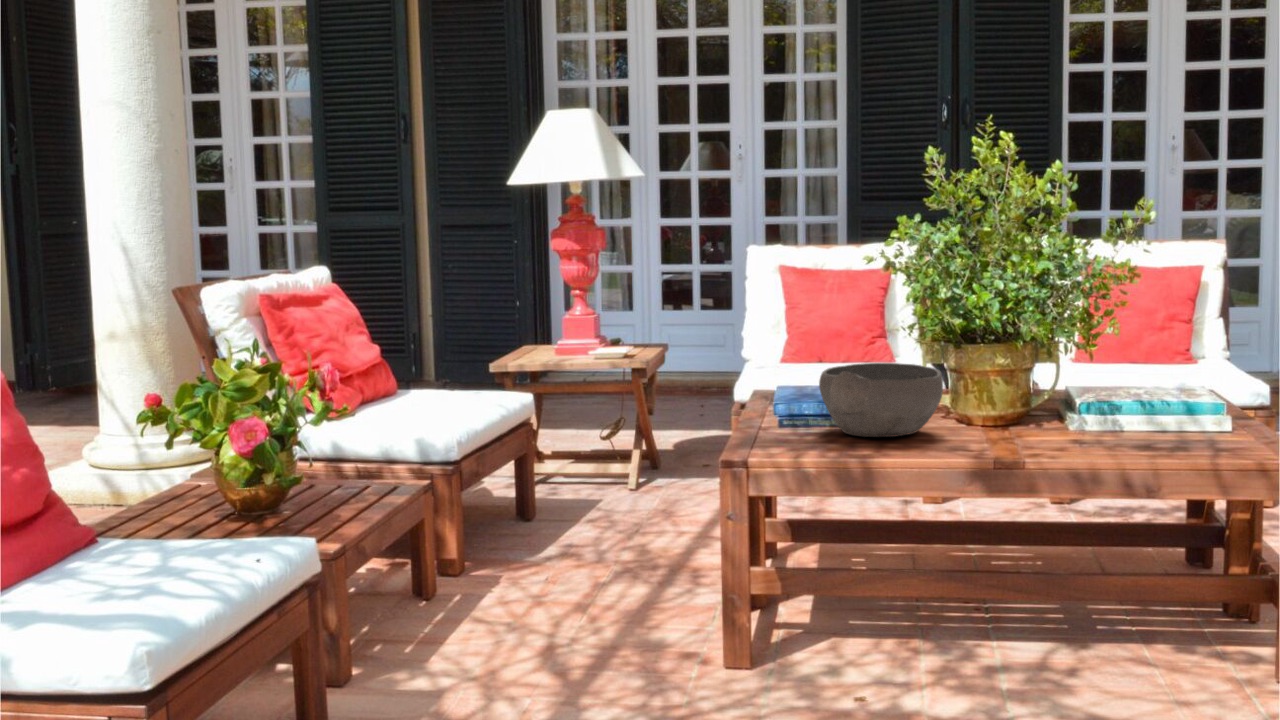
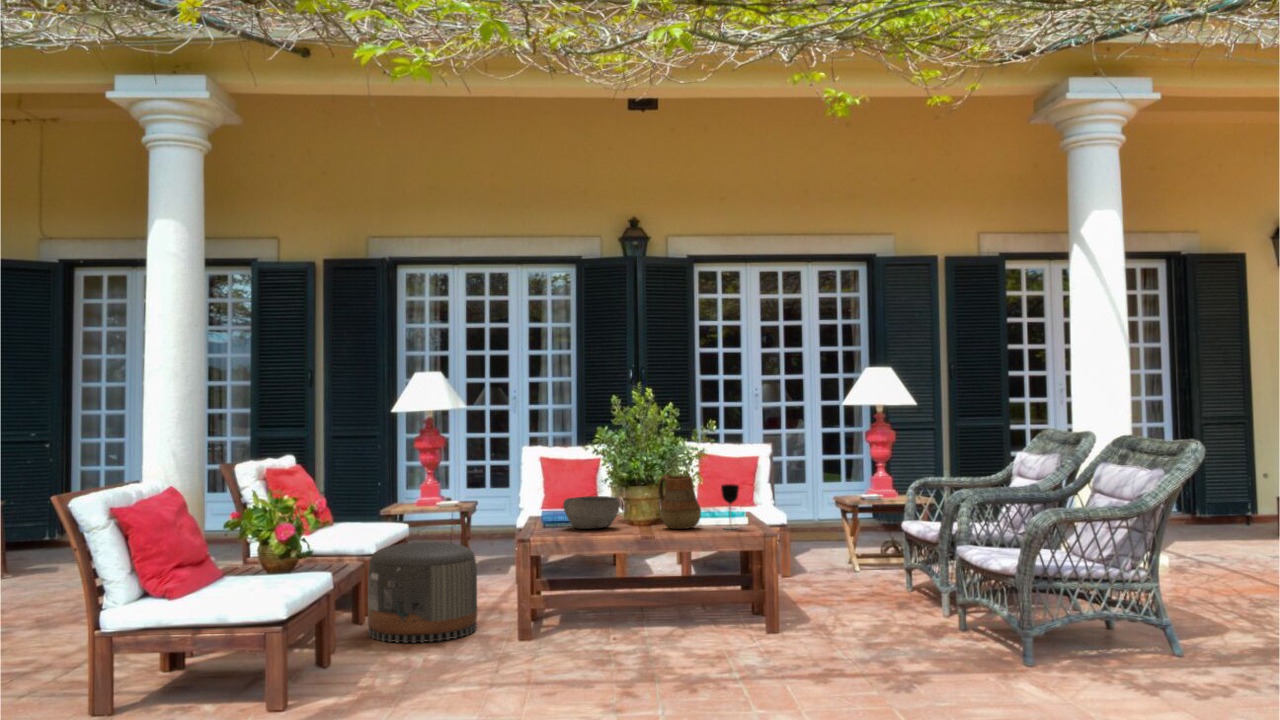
pitcher: none [1029,322,1131,446] -> present [658,474,701,529]
wine glass: none [1182,347,1228,451] -> present [721,484,739,529]
pouf: none [428,446,643,659] -> present [368,542,477,643]

